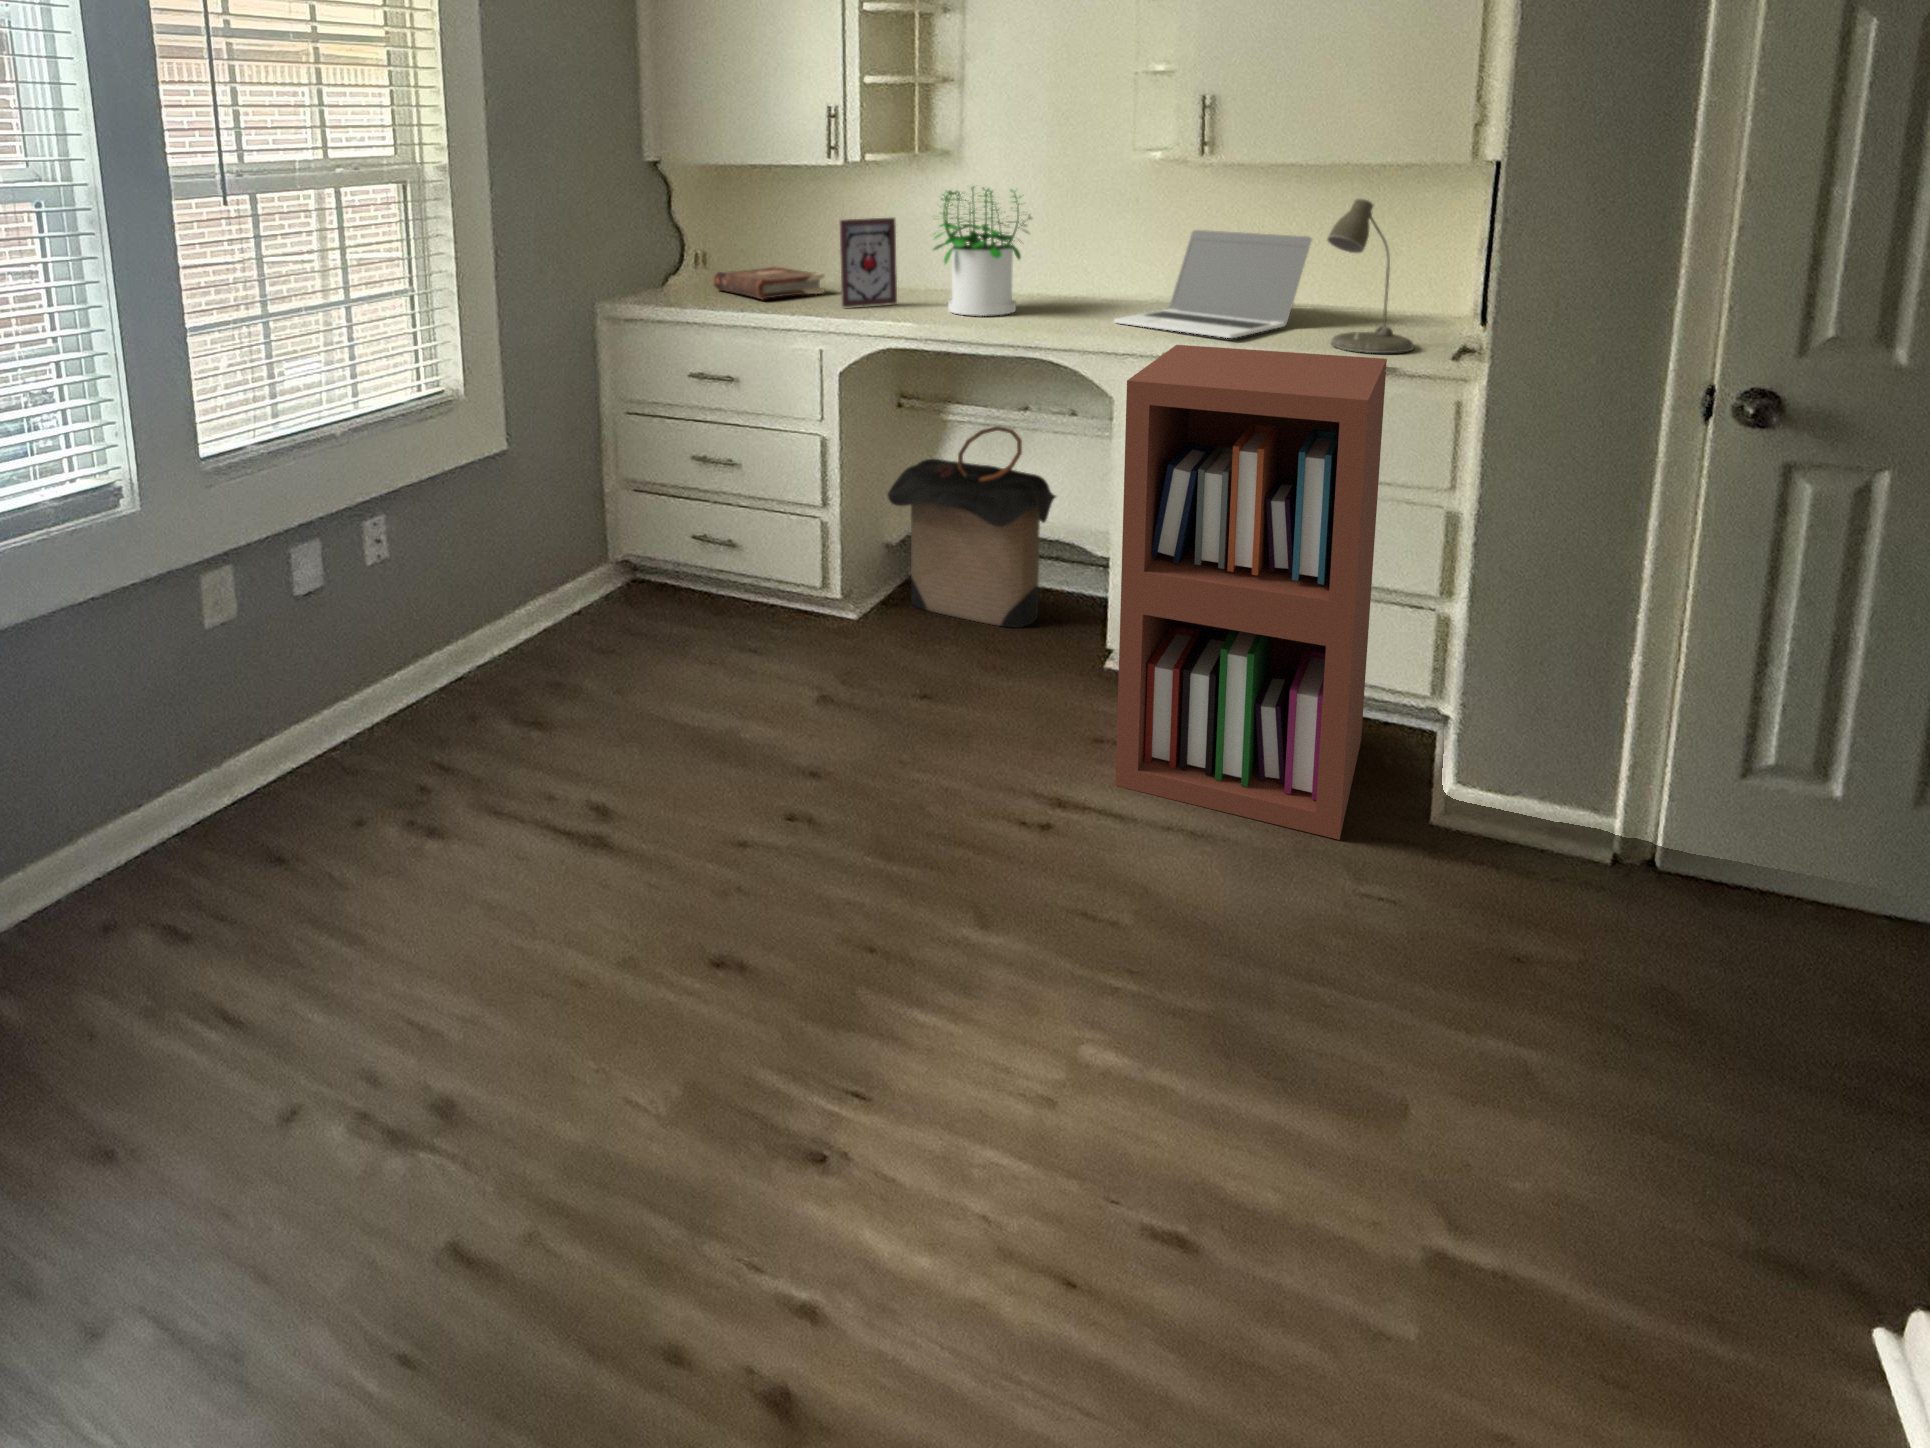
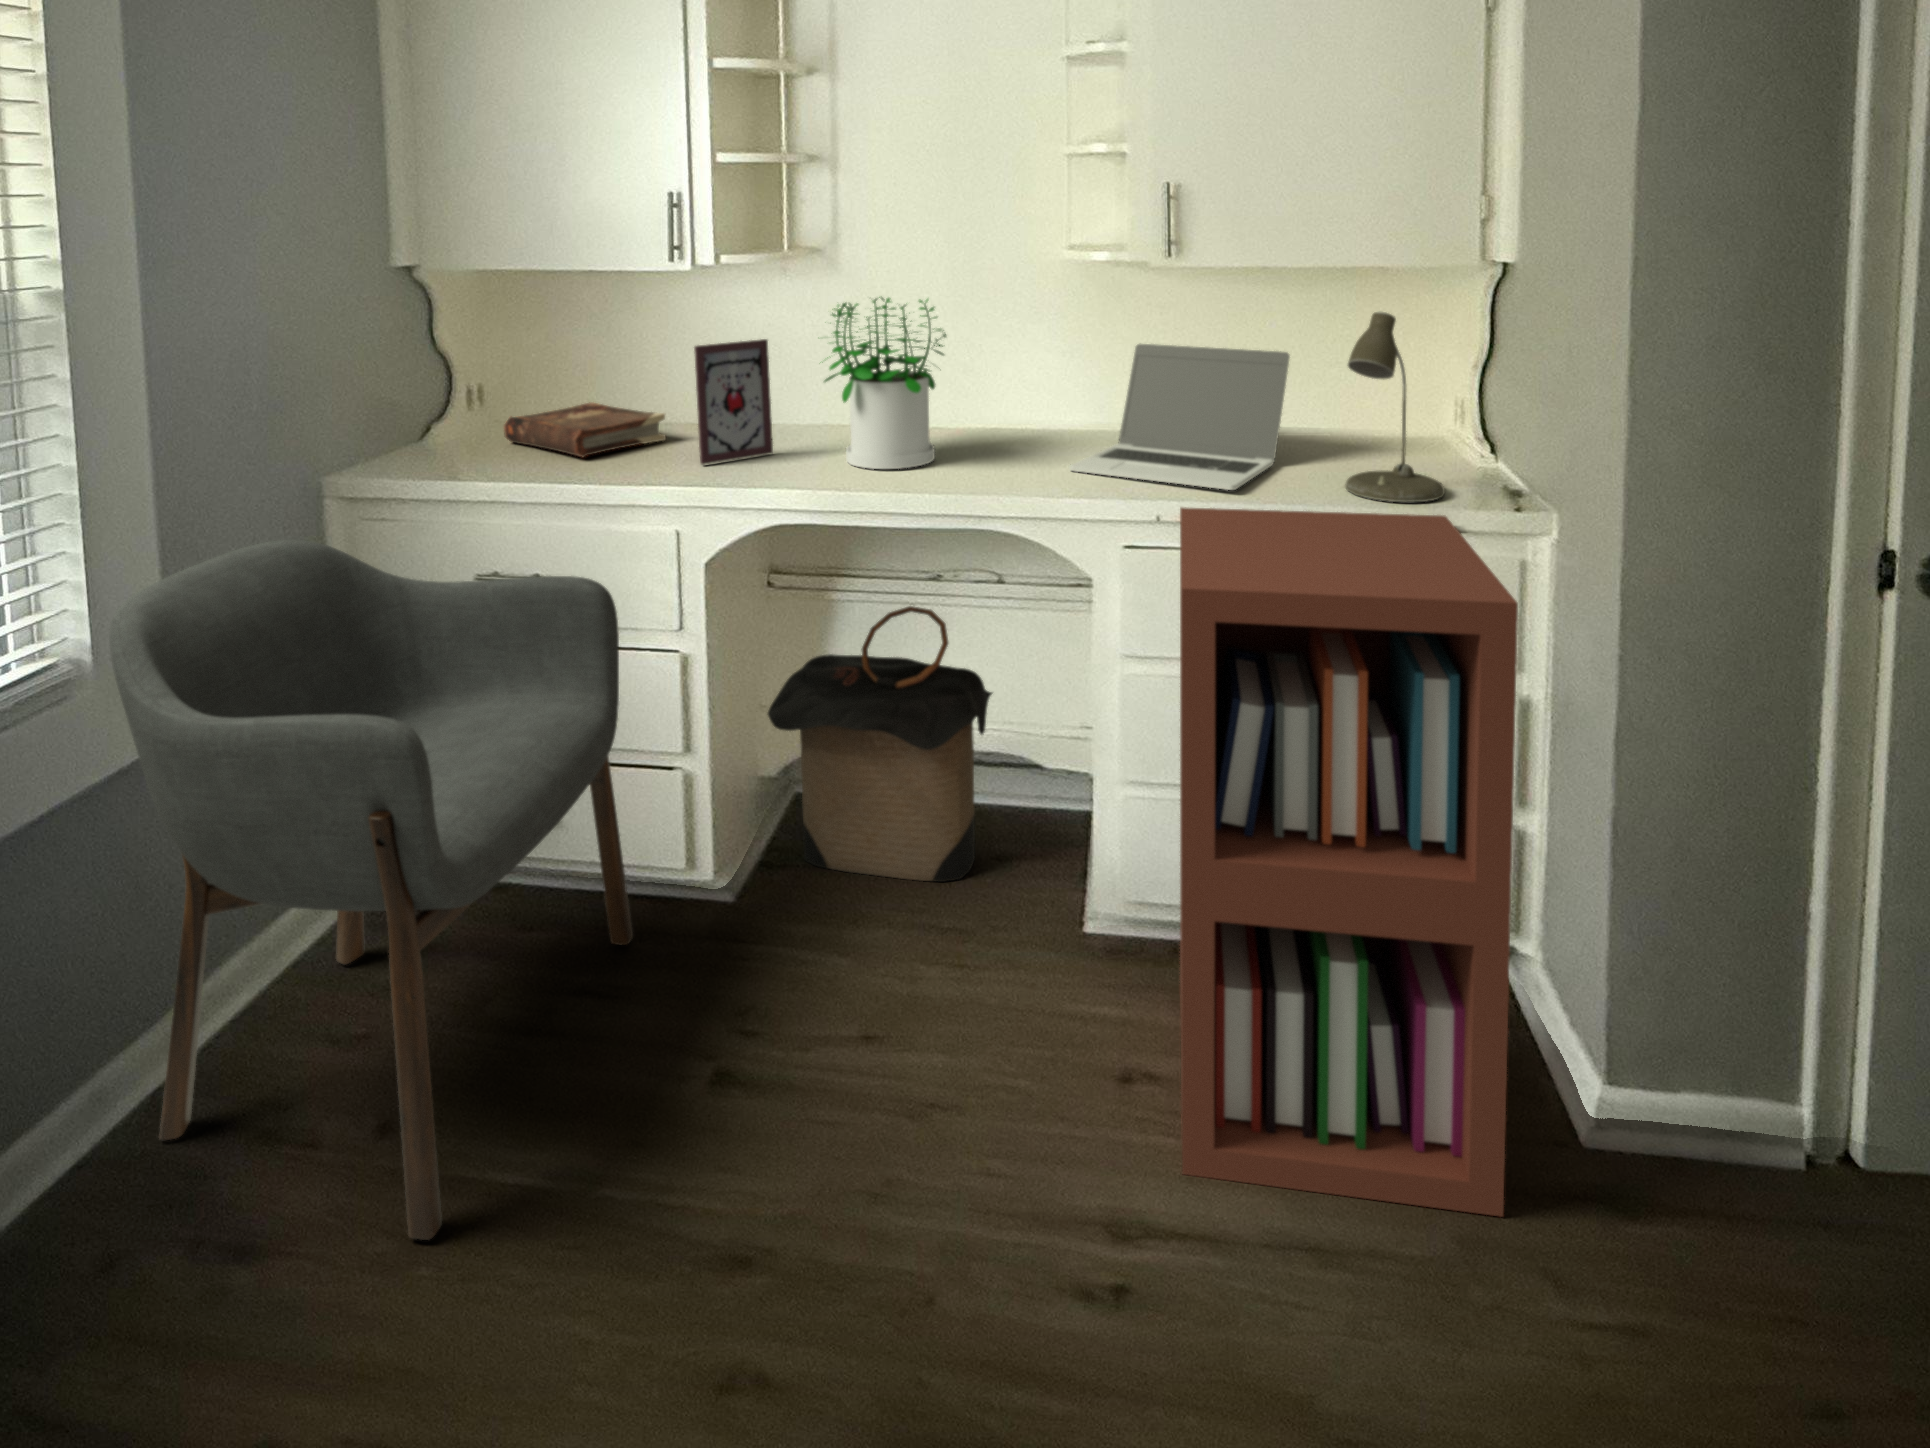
armchair: none [474,337,784,736] -> present [109,540,633,1240]

